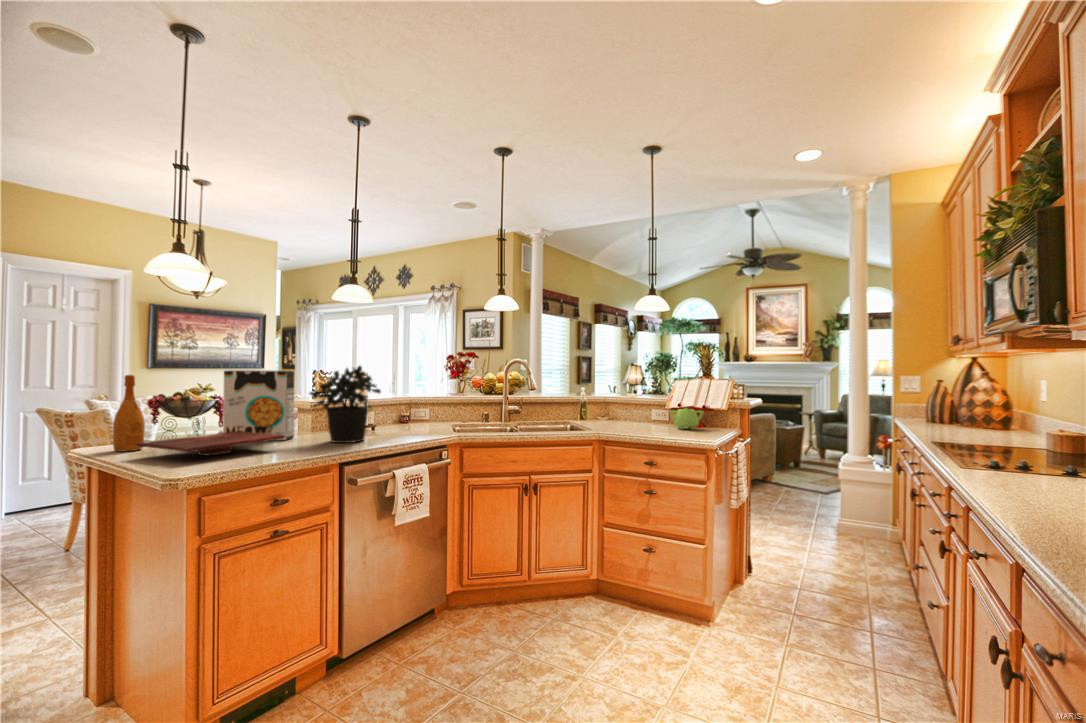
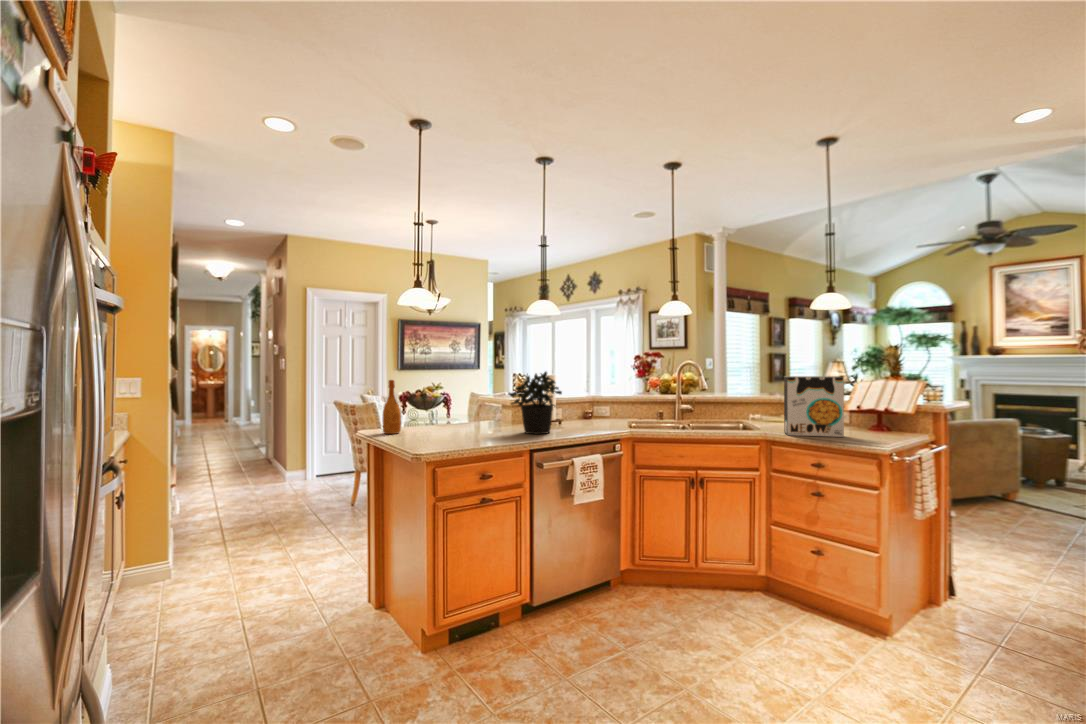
cereal box: present [223,370,294,440] -> present [784,376,844,437]
teapot: present [670,408,704,430] -> none [848,411,889,435]
cutting board: present [136,431,285,455] -> none [397,422,491,439]

